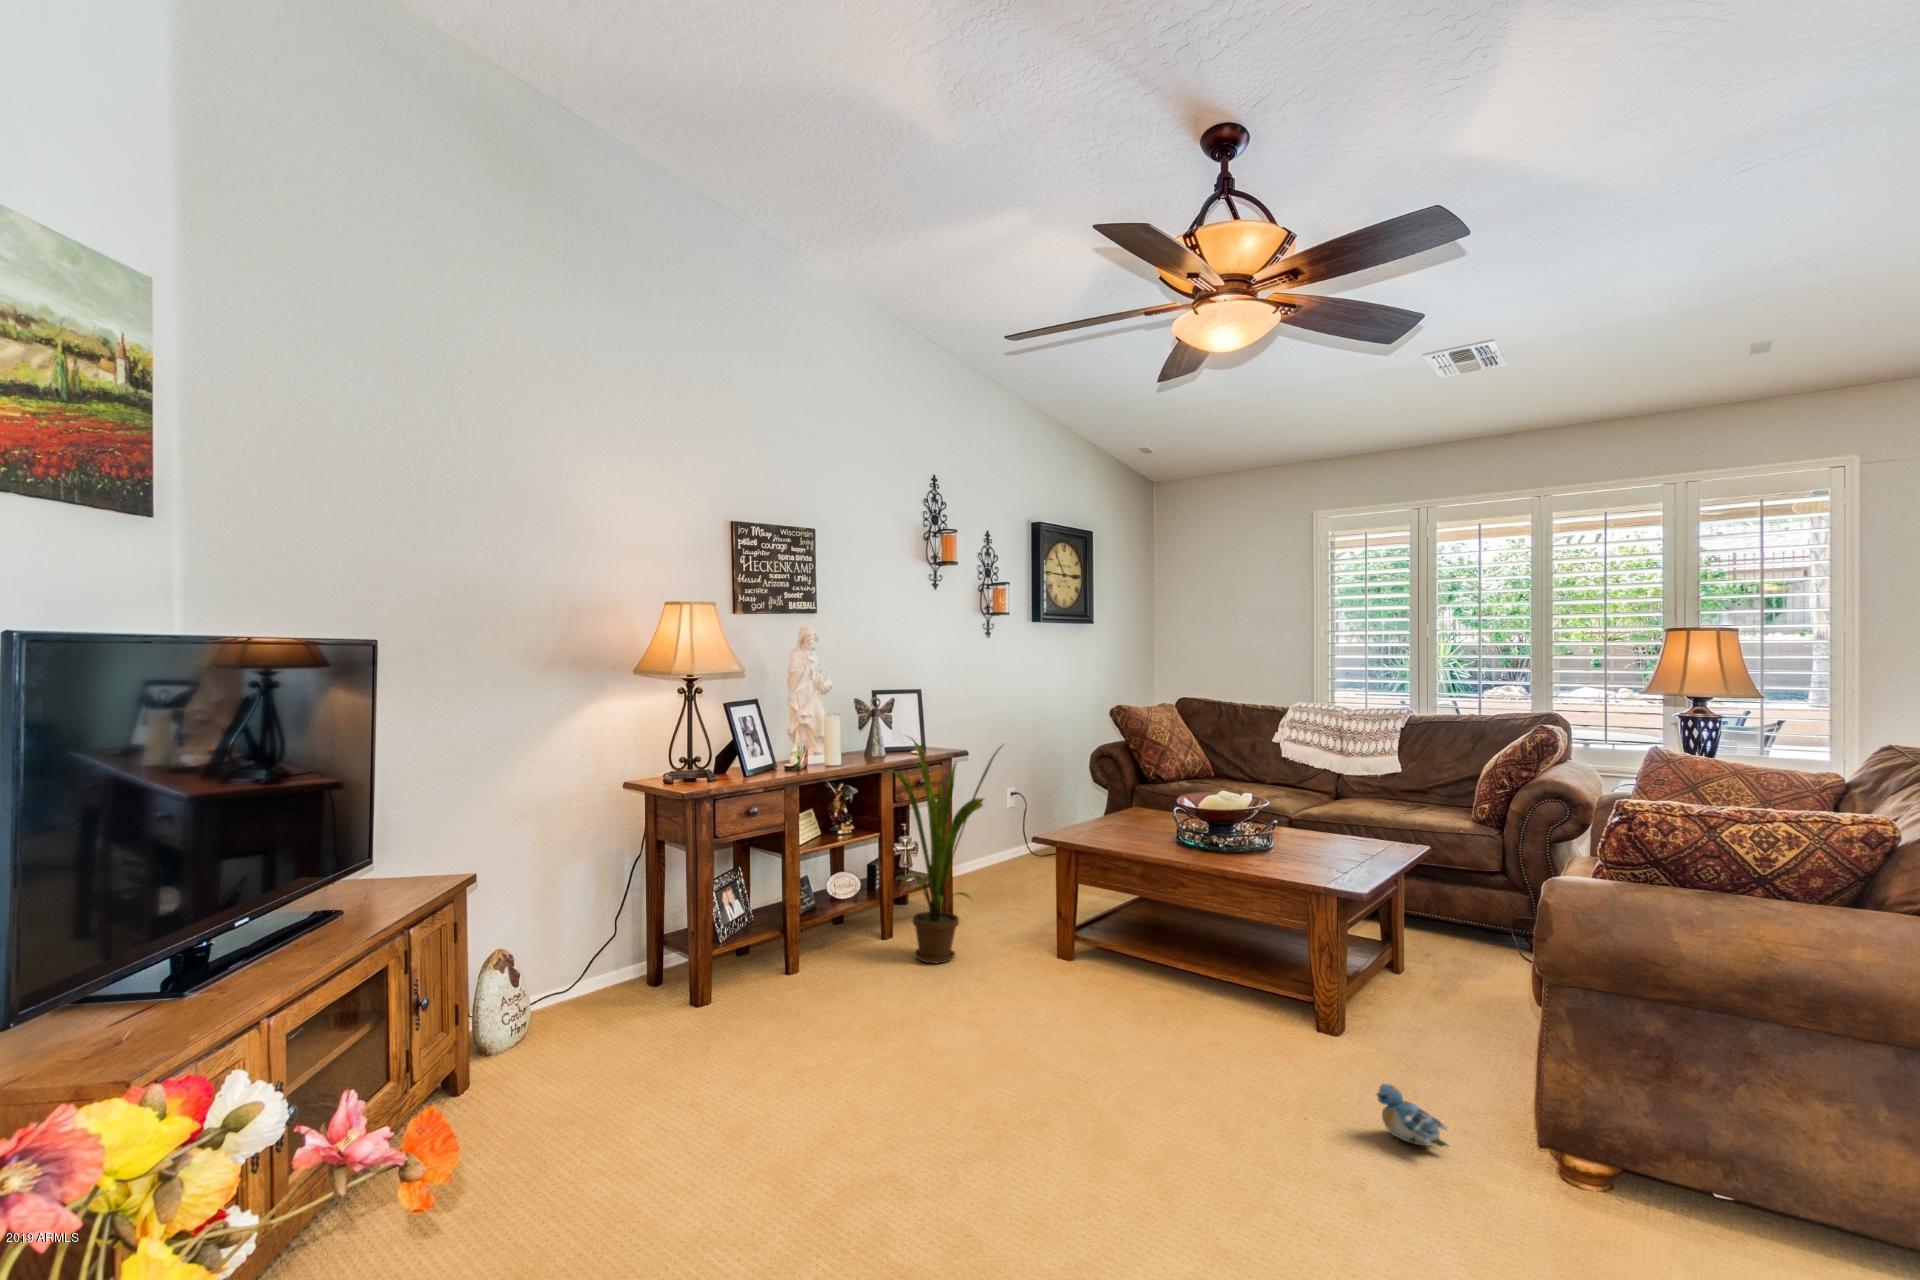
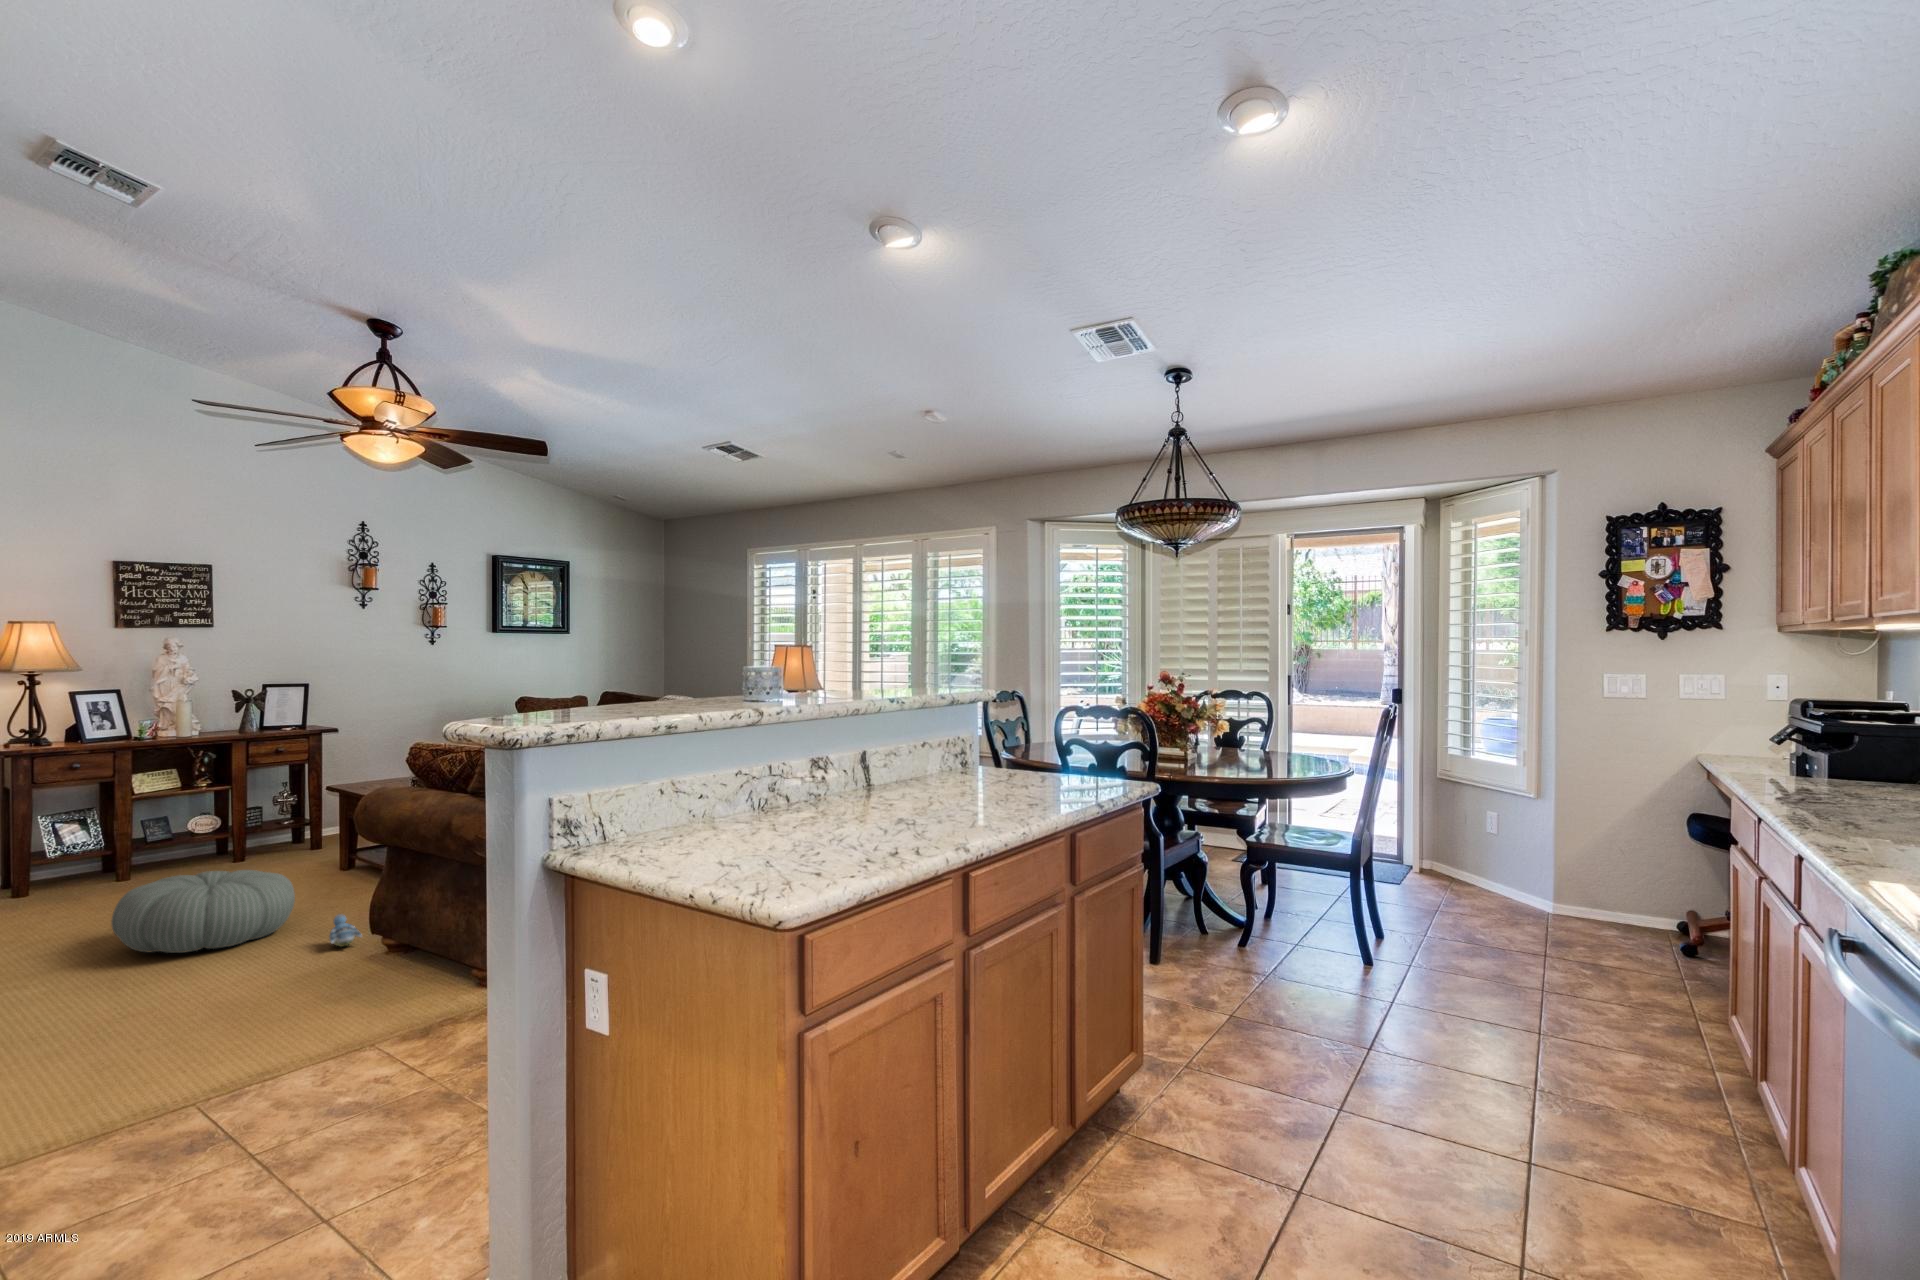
house plant: present [890,739,1002,963] -> none [197,716,307,876]
pouf: none [1029,987,1258,1152] -> present [111,870,295,953]

